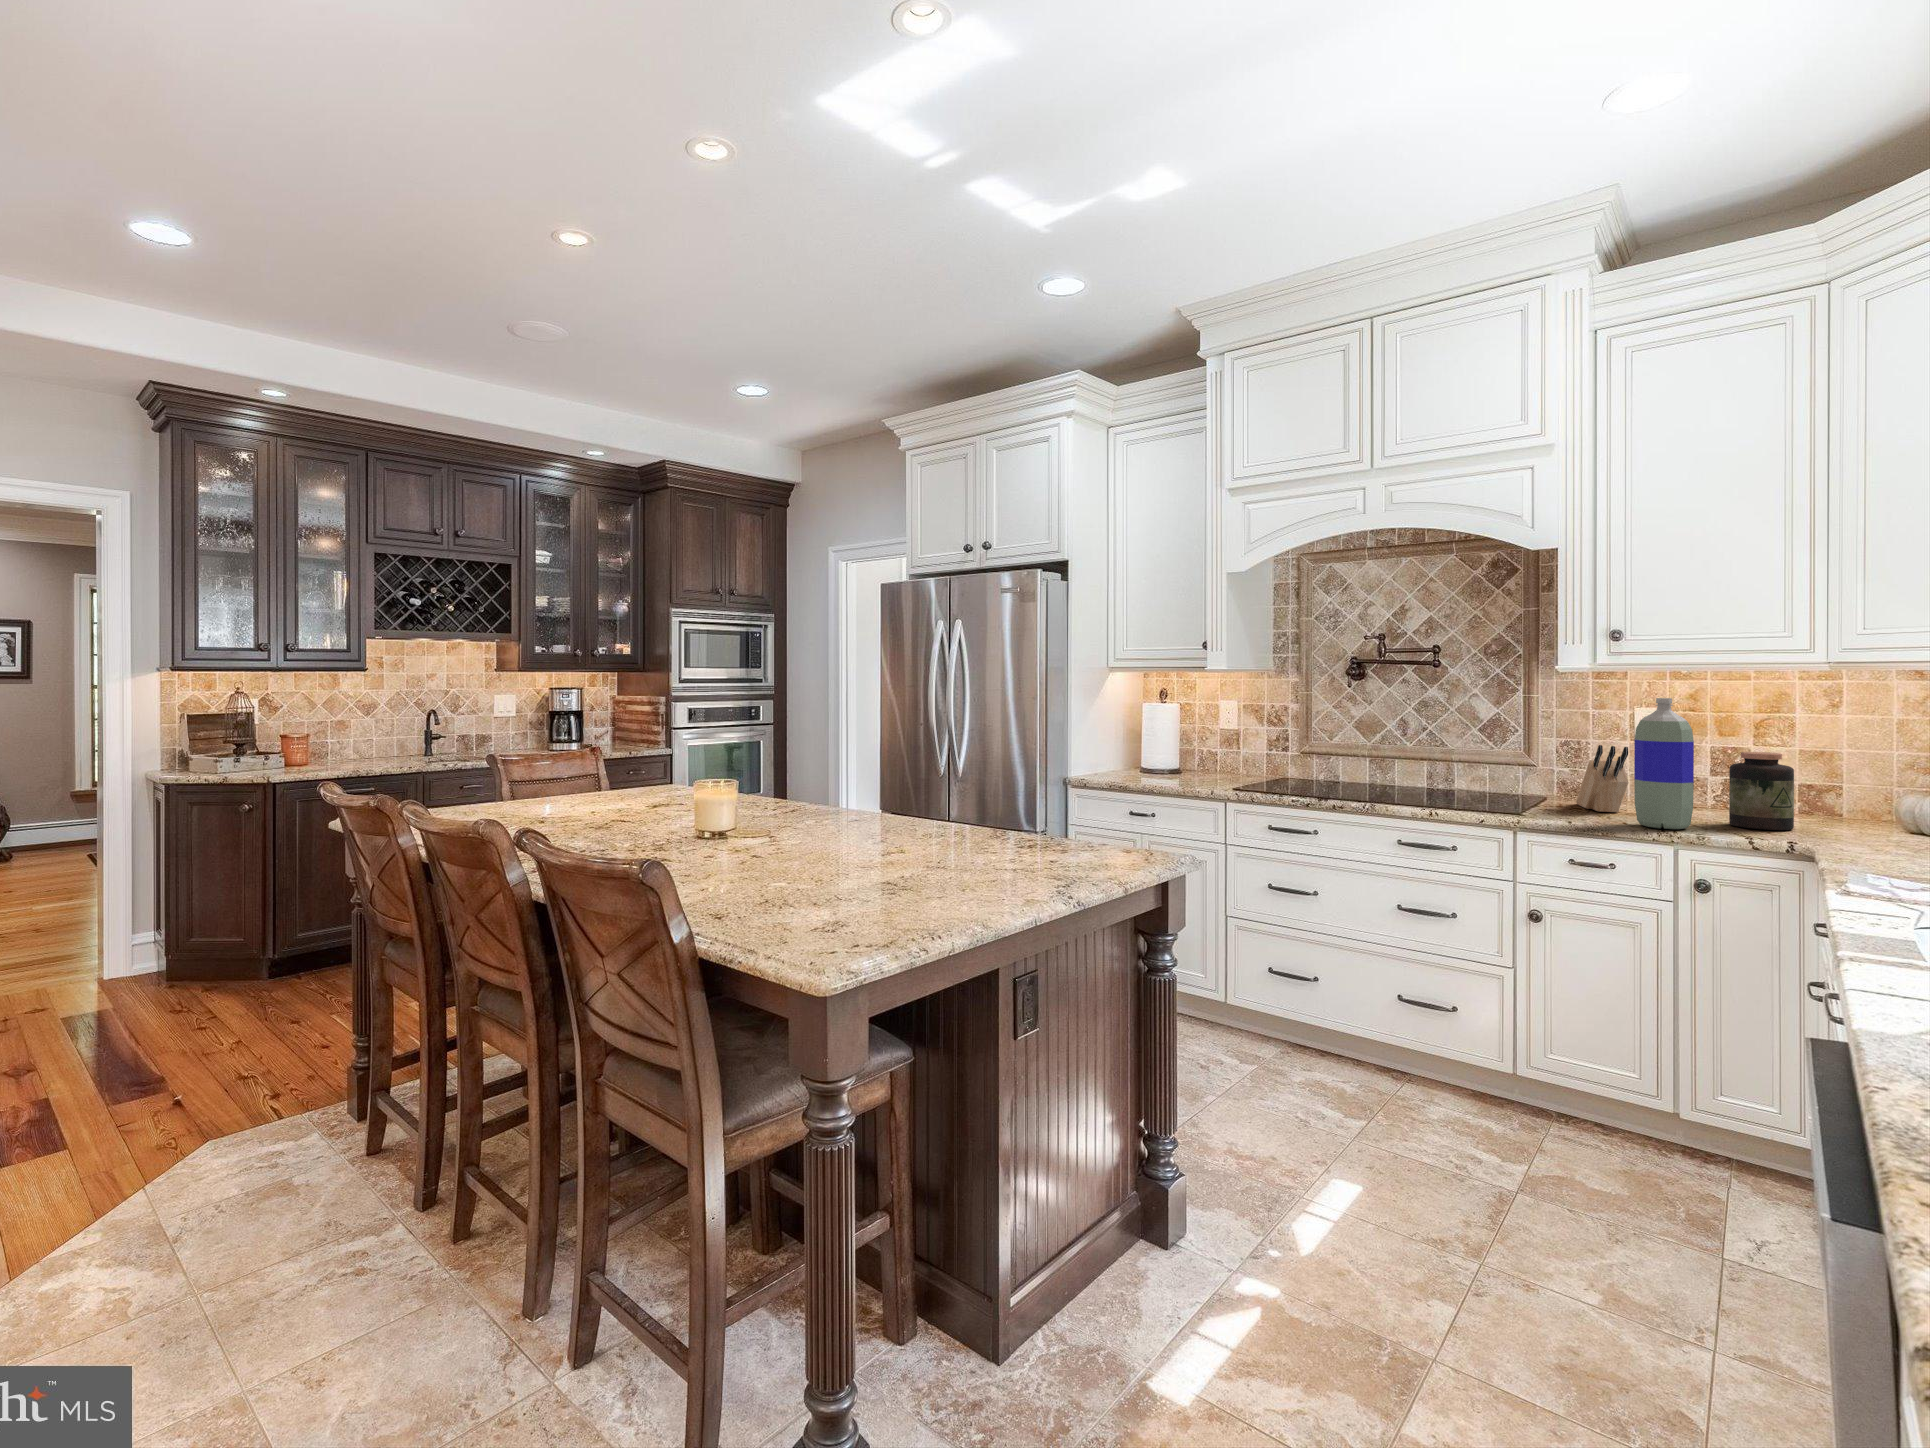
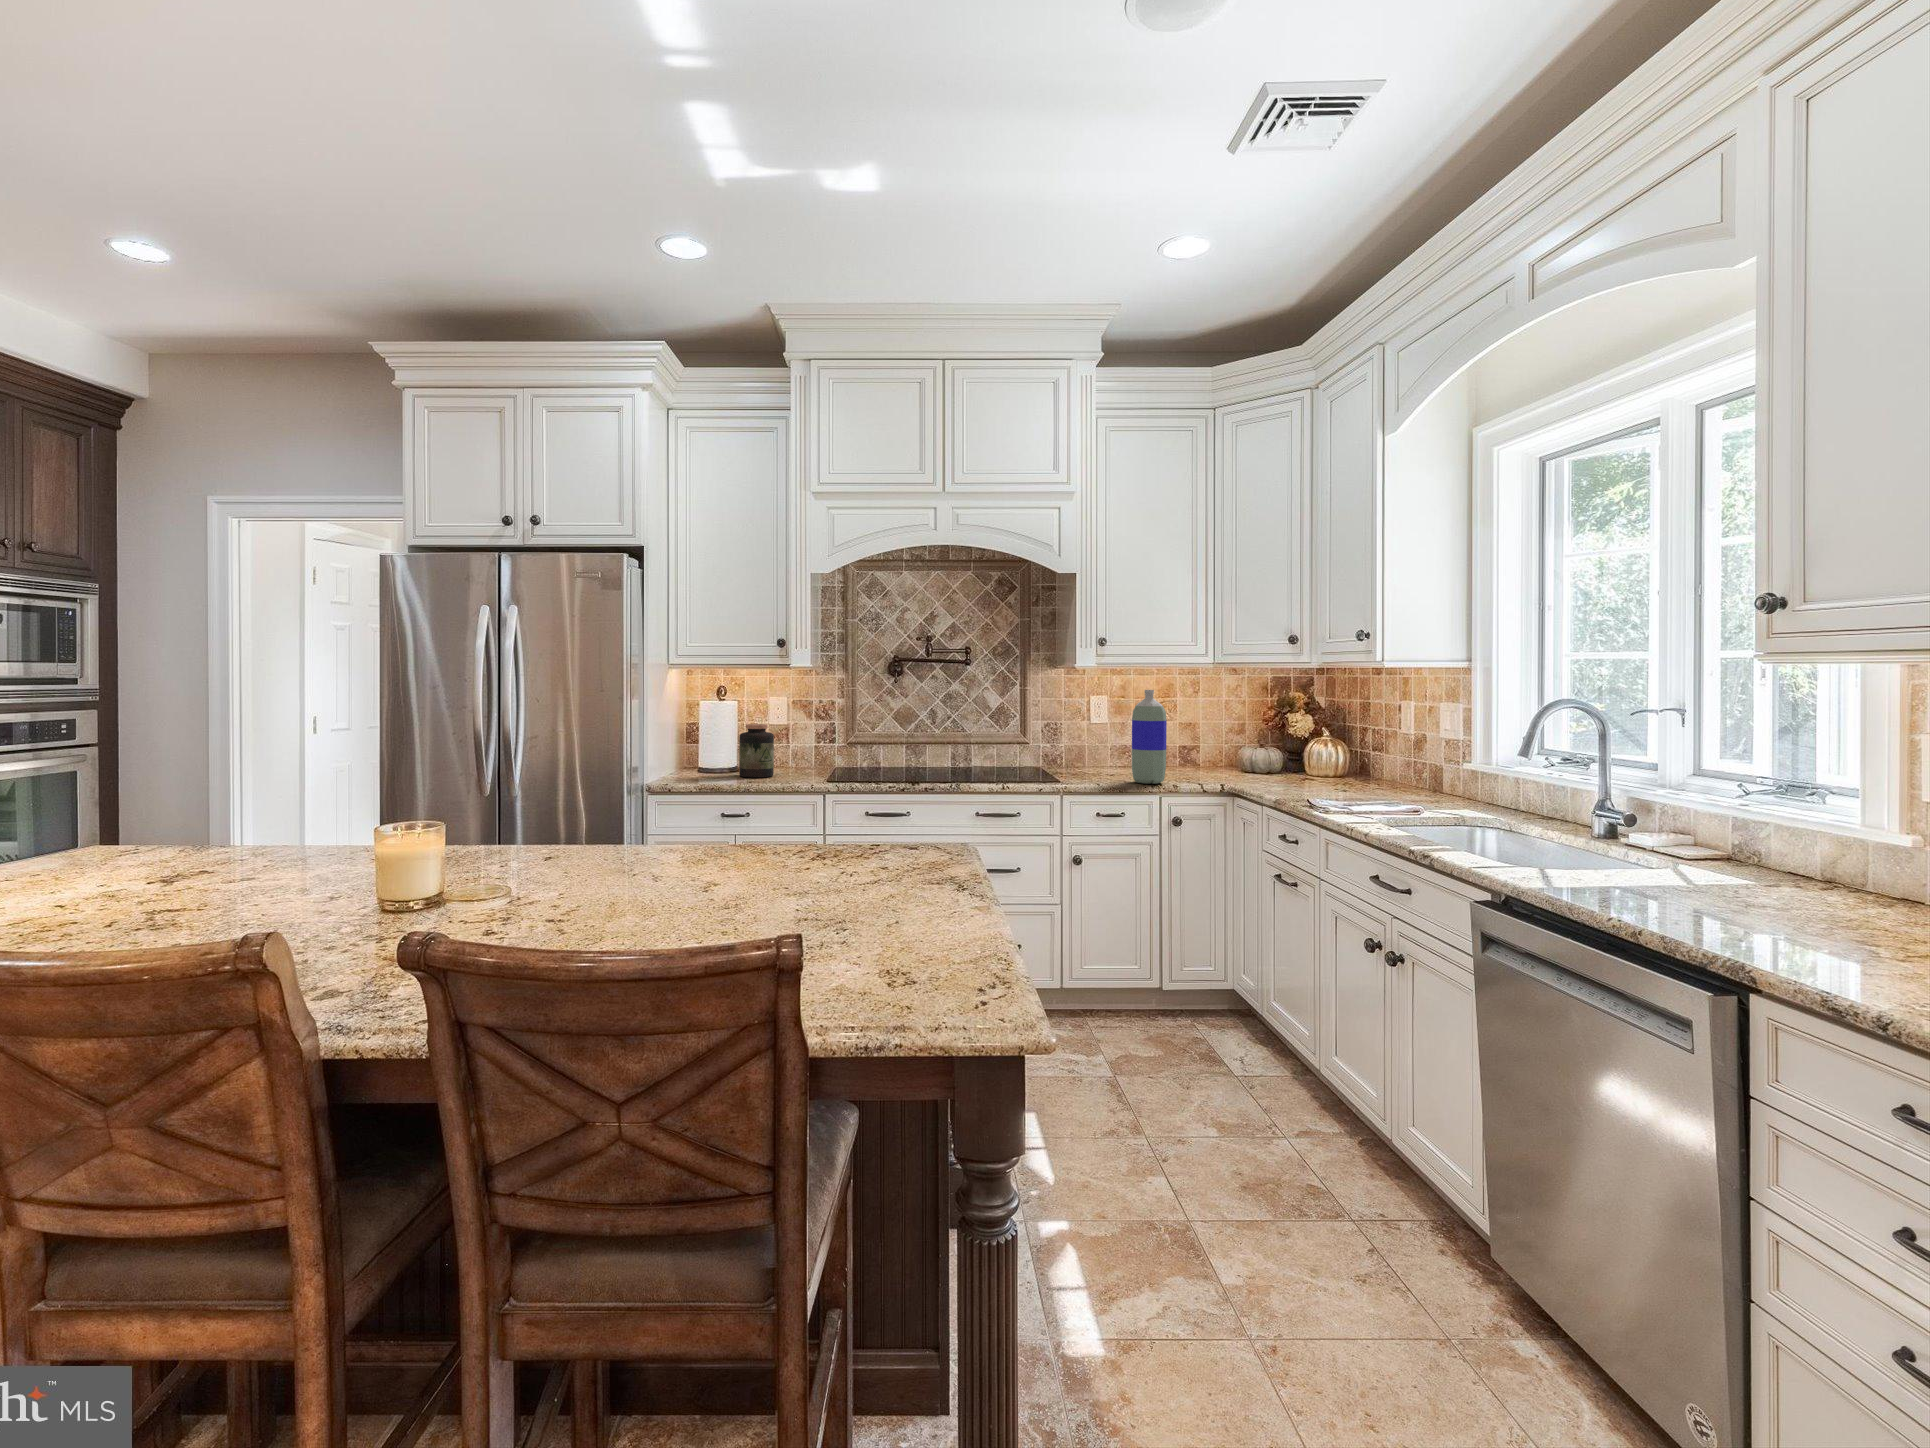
knife block: present [1576,745,1628,812] -> none [1065,725,1113,775]
jar: present [1729,752,1794,830] -> present [739,724,774,778]

